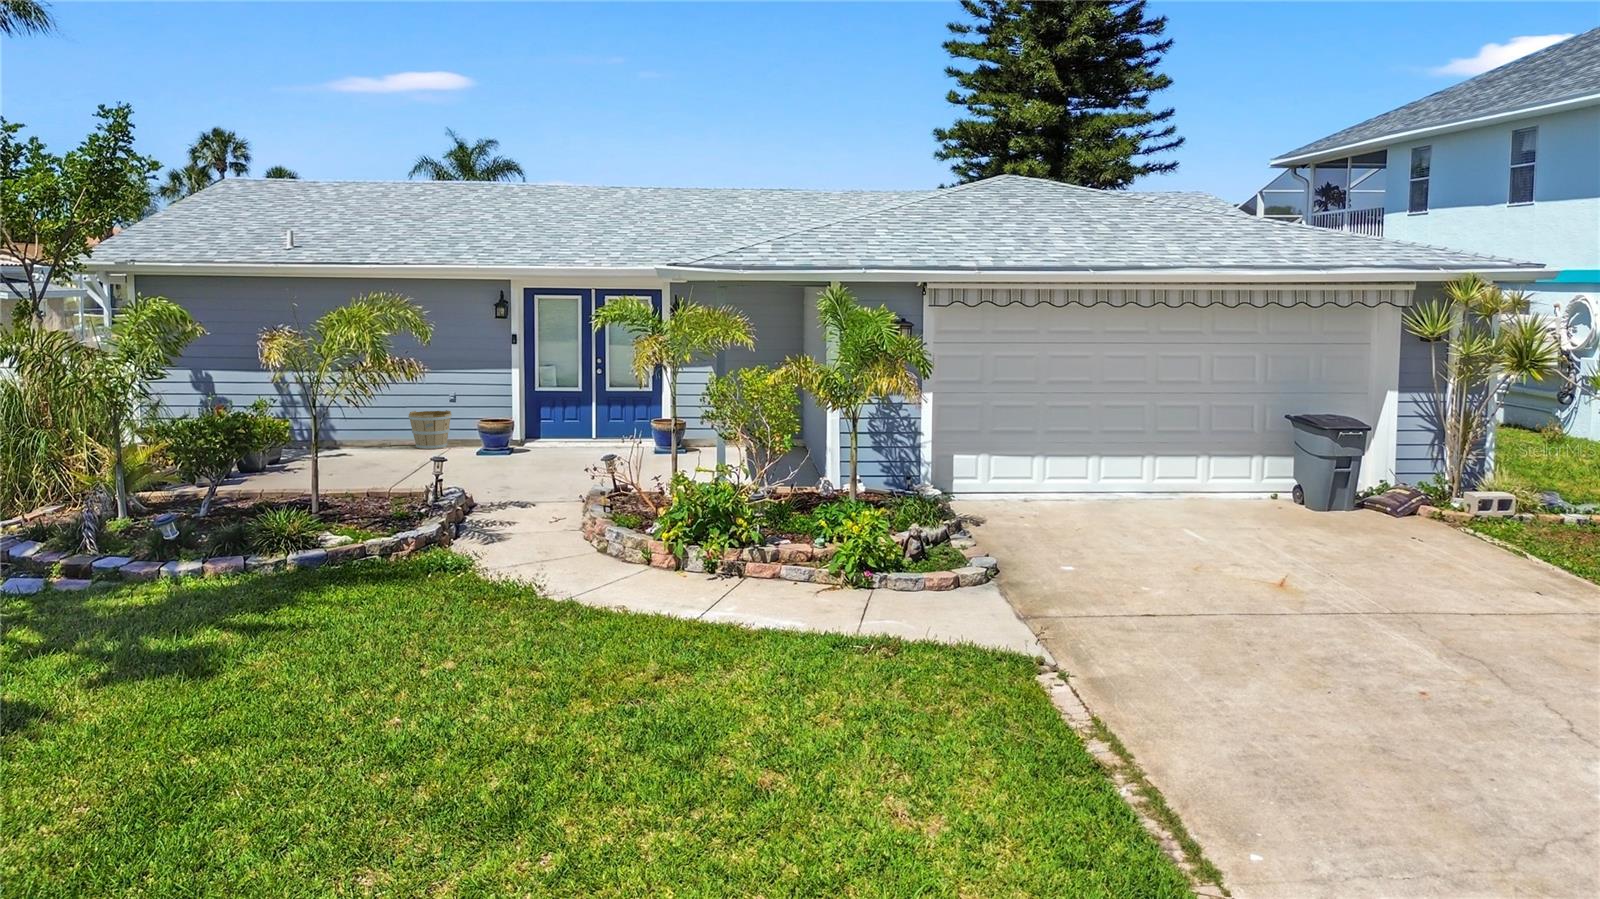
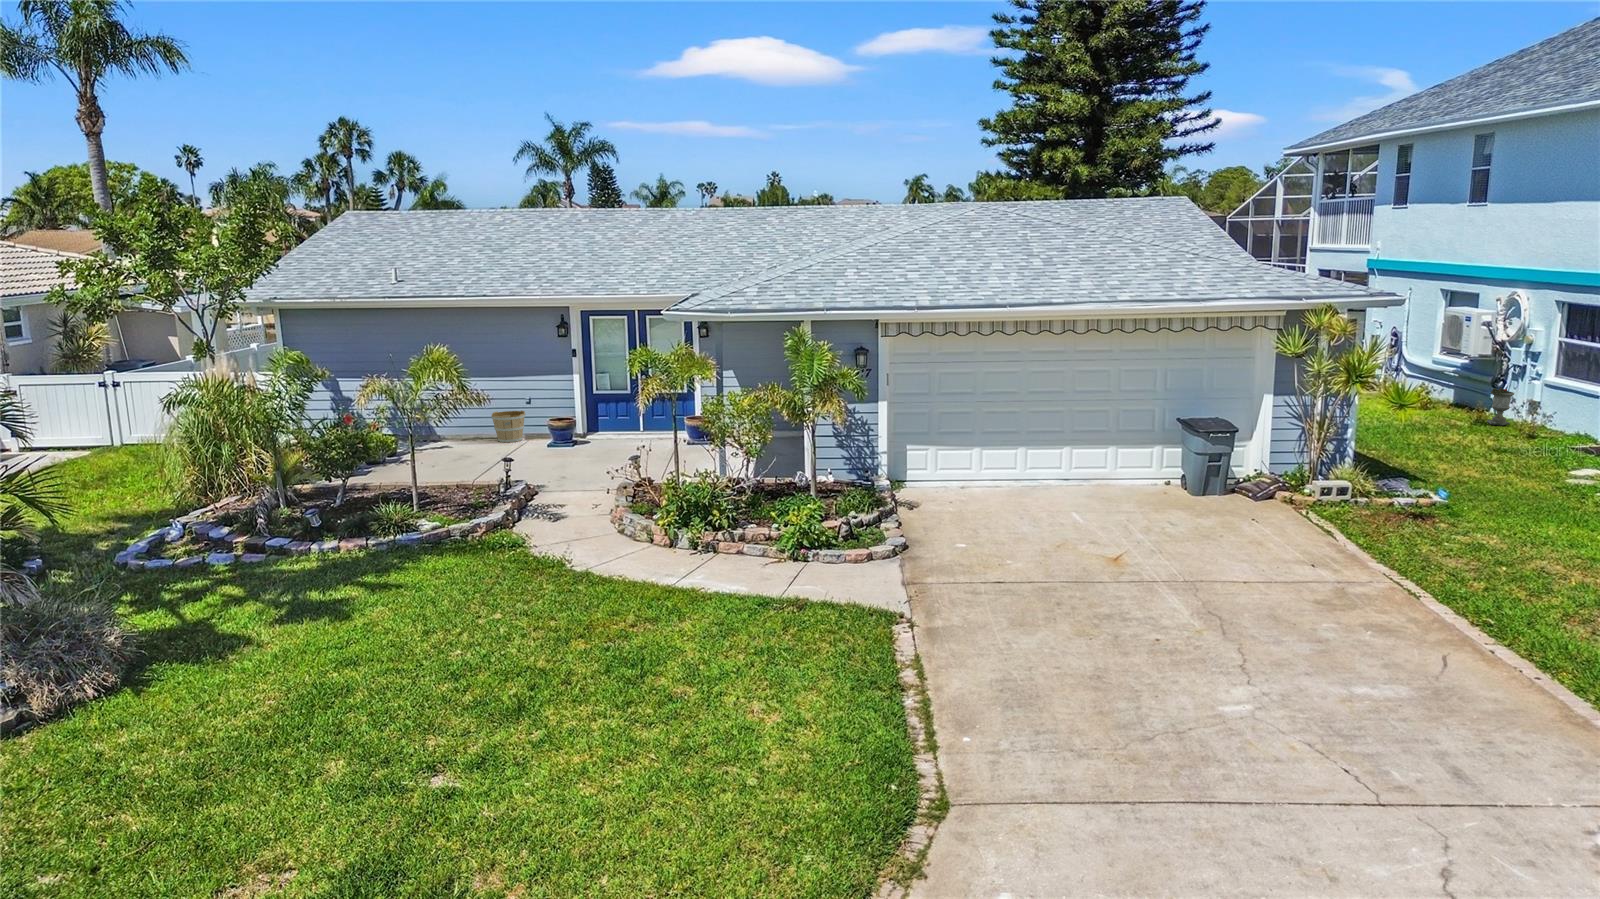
planter: none [1547,403,1579,446] -> present [1487,388,1514,426]

